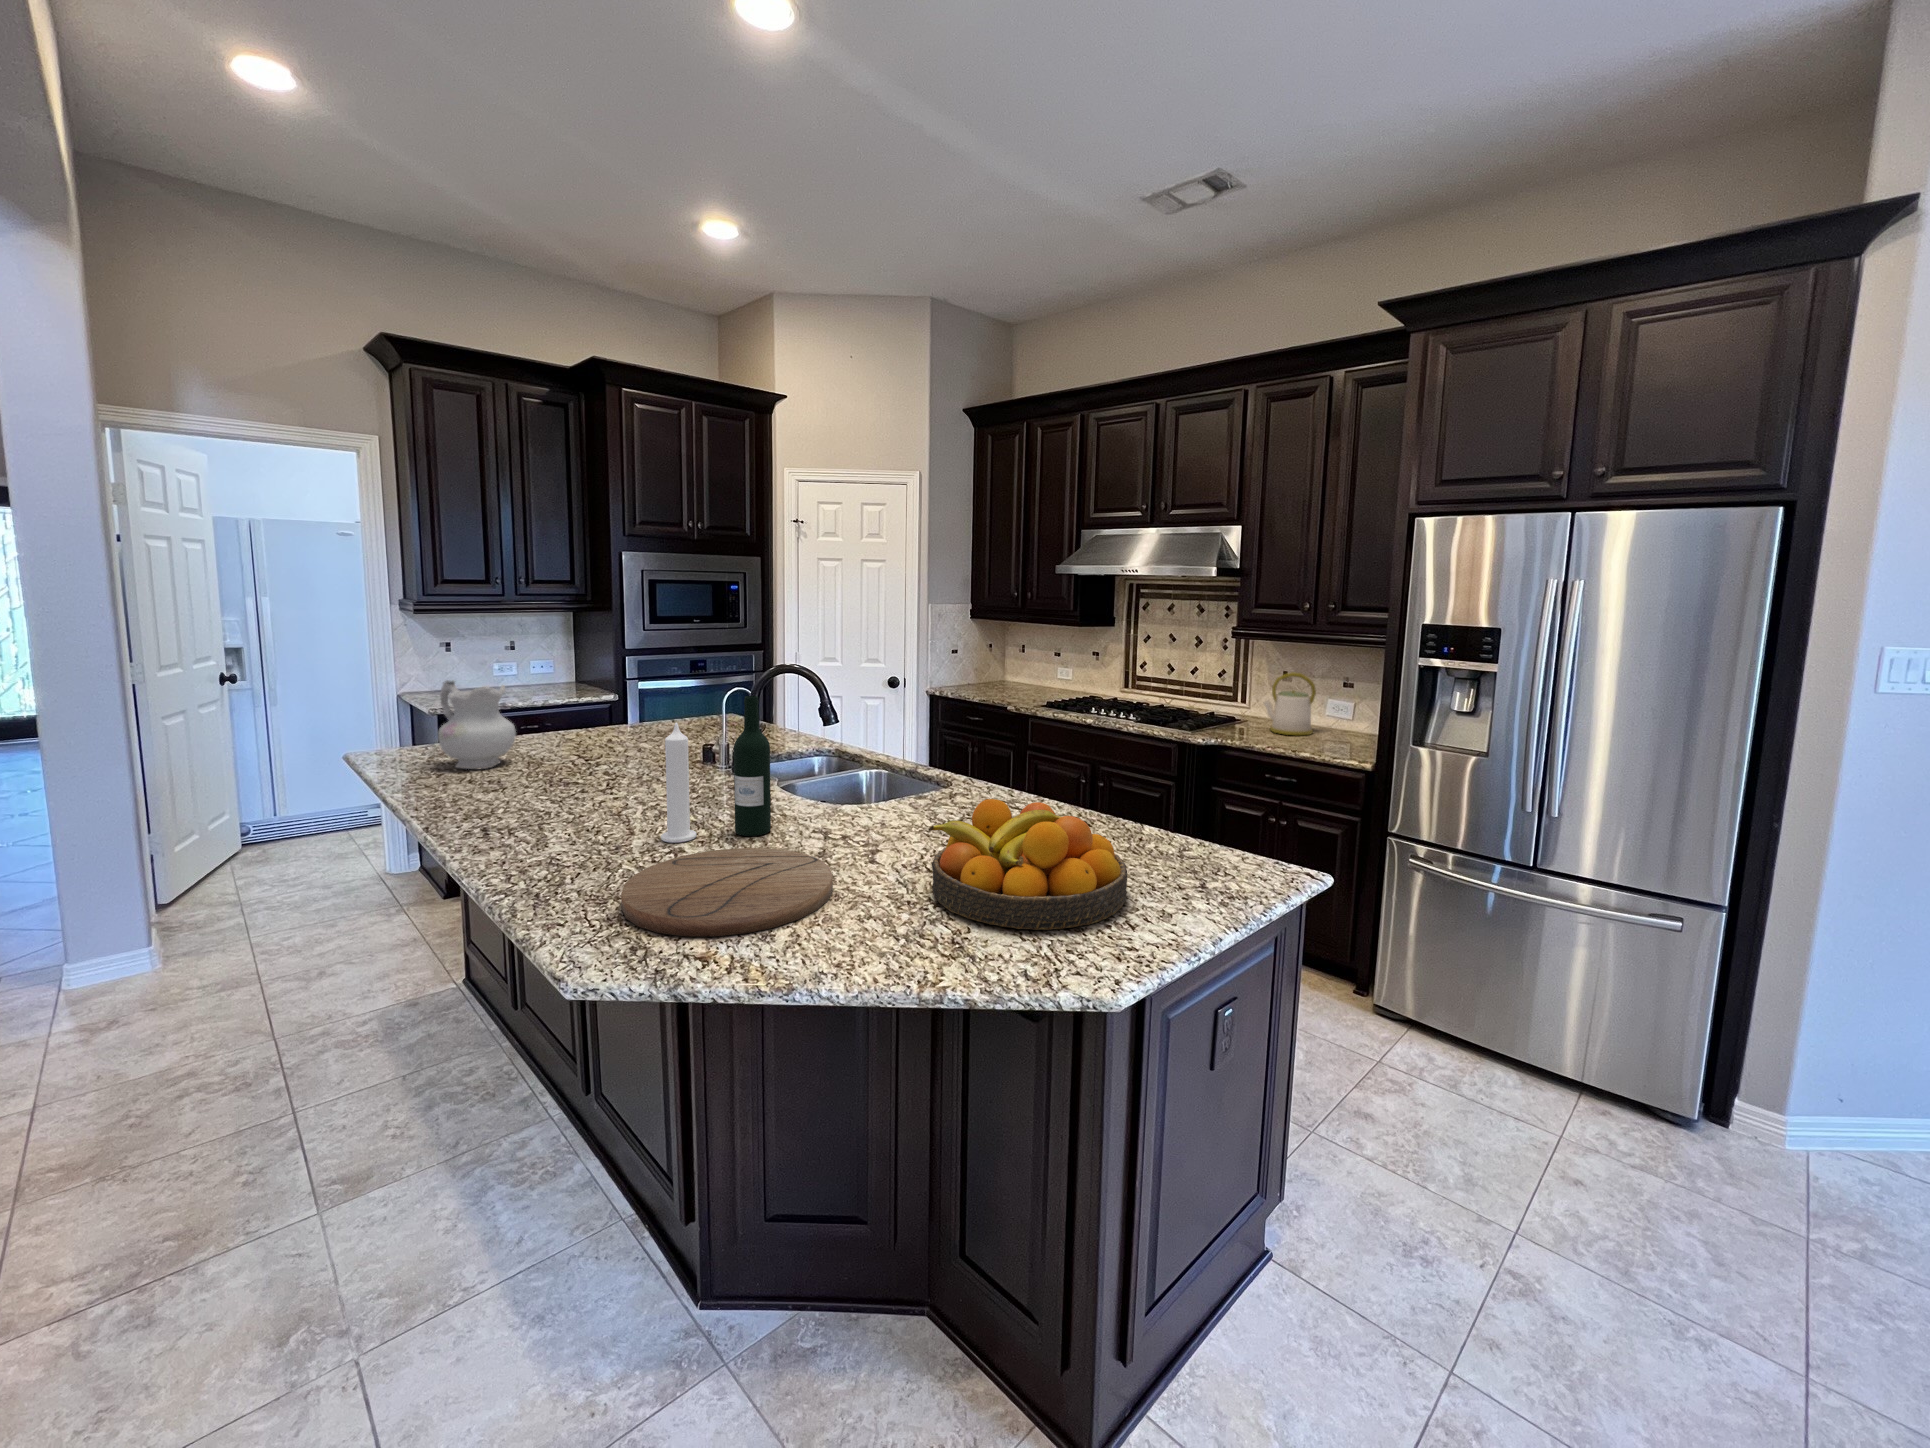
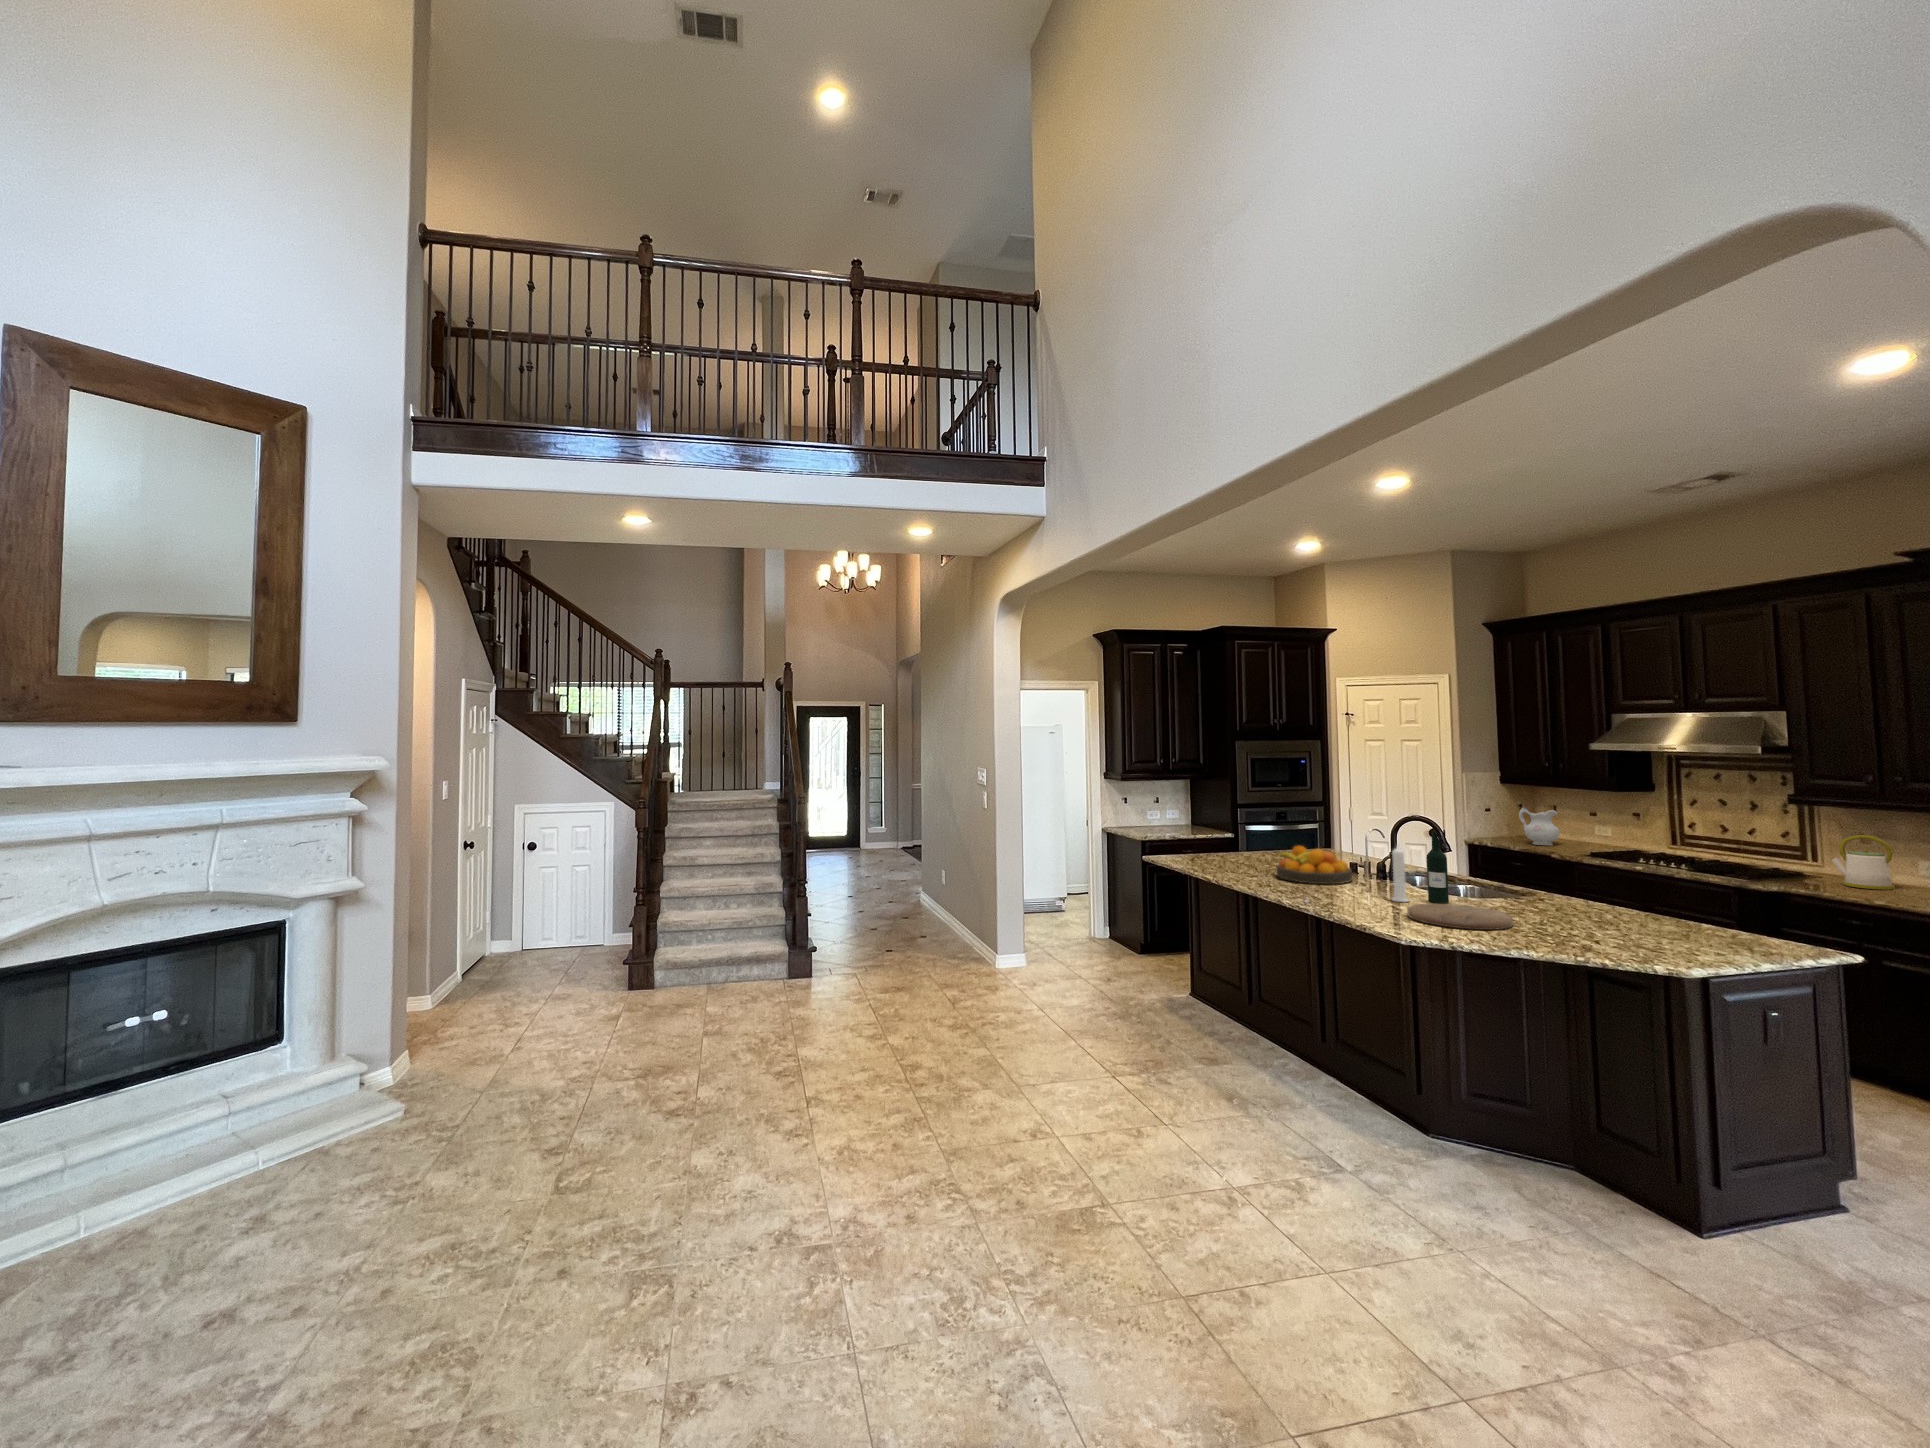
ceramic pitcher: present [438,680,516,769] -> present [1519,807,1560,846]
fruit bowl: present [929,799,1127,930] -> present [1277,846,1352,884]

